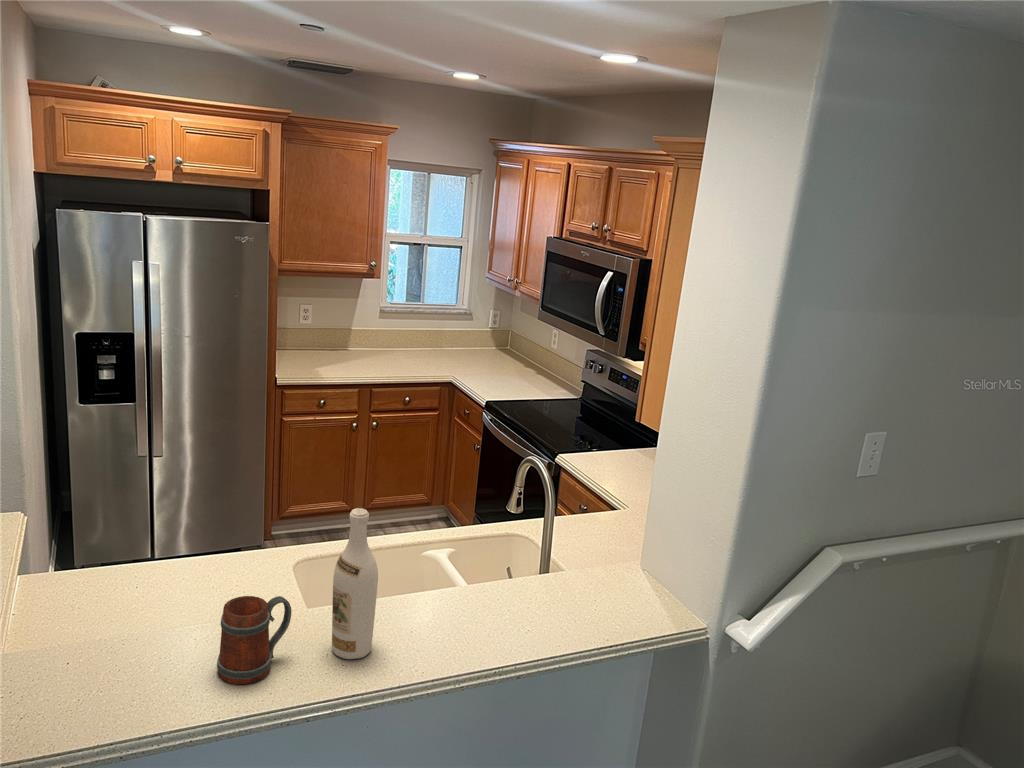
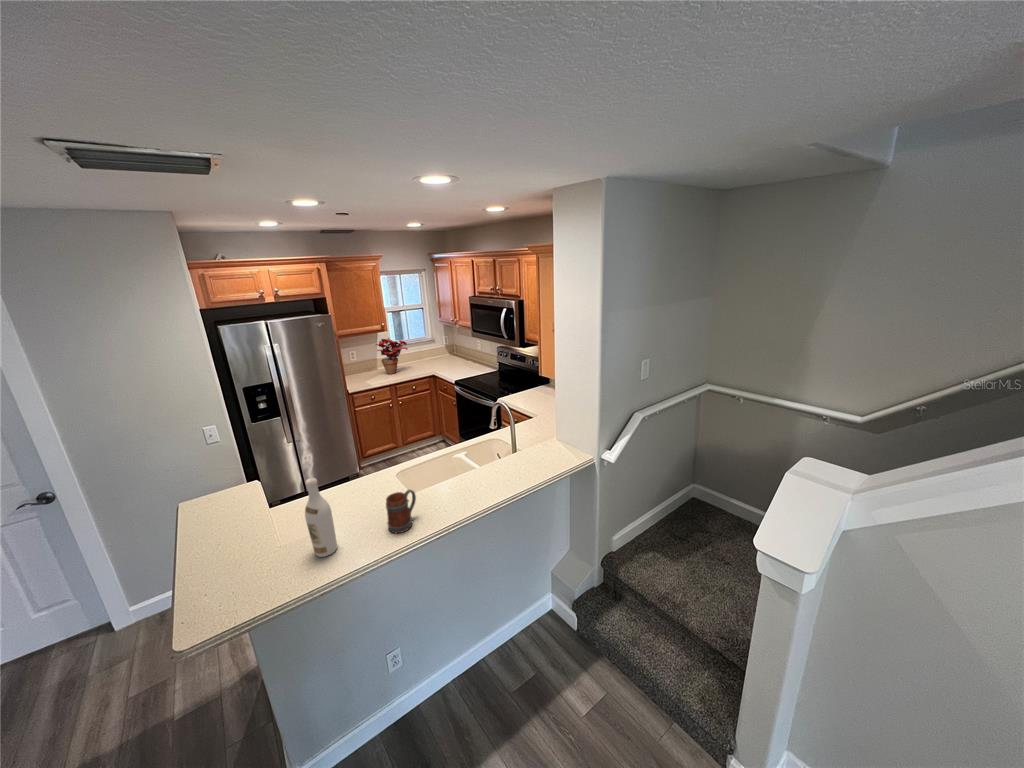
potted plant: none [349,292,412,365] -> present [376,338,408,374]
wine bottle: present [332,508,378,659] -> present [305,478,337,557]

